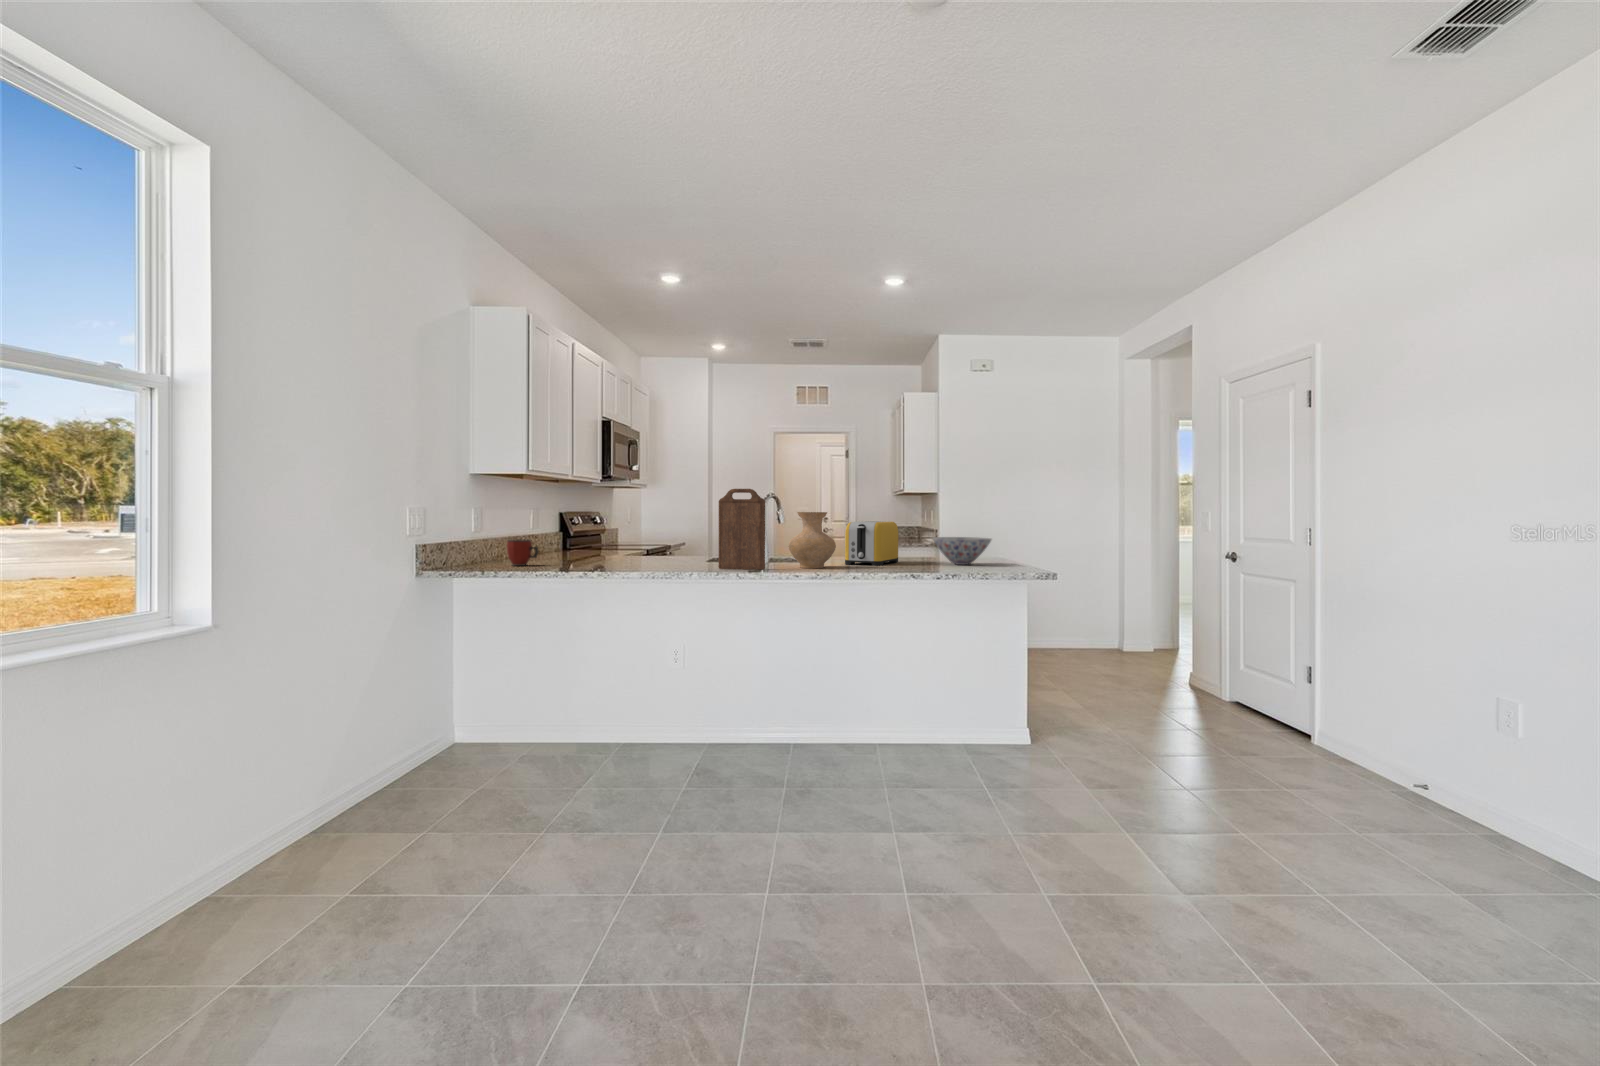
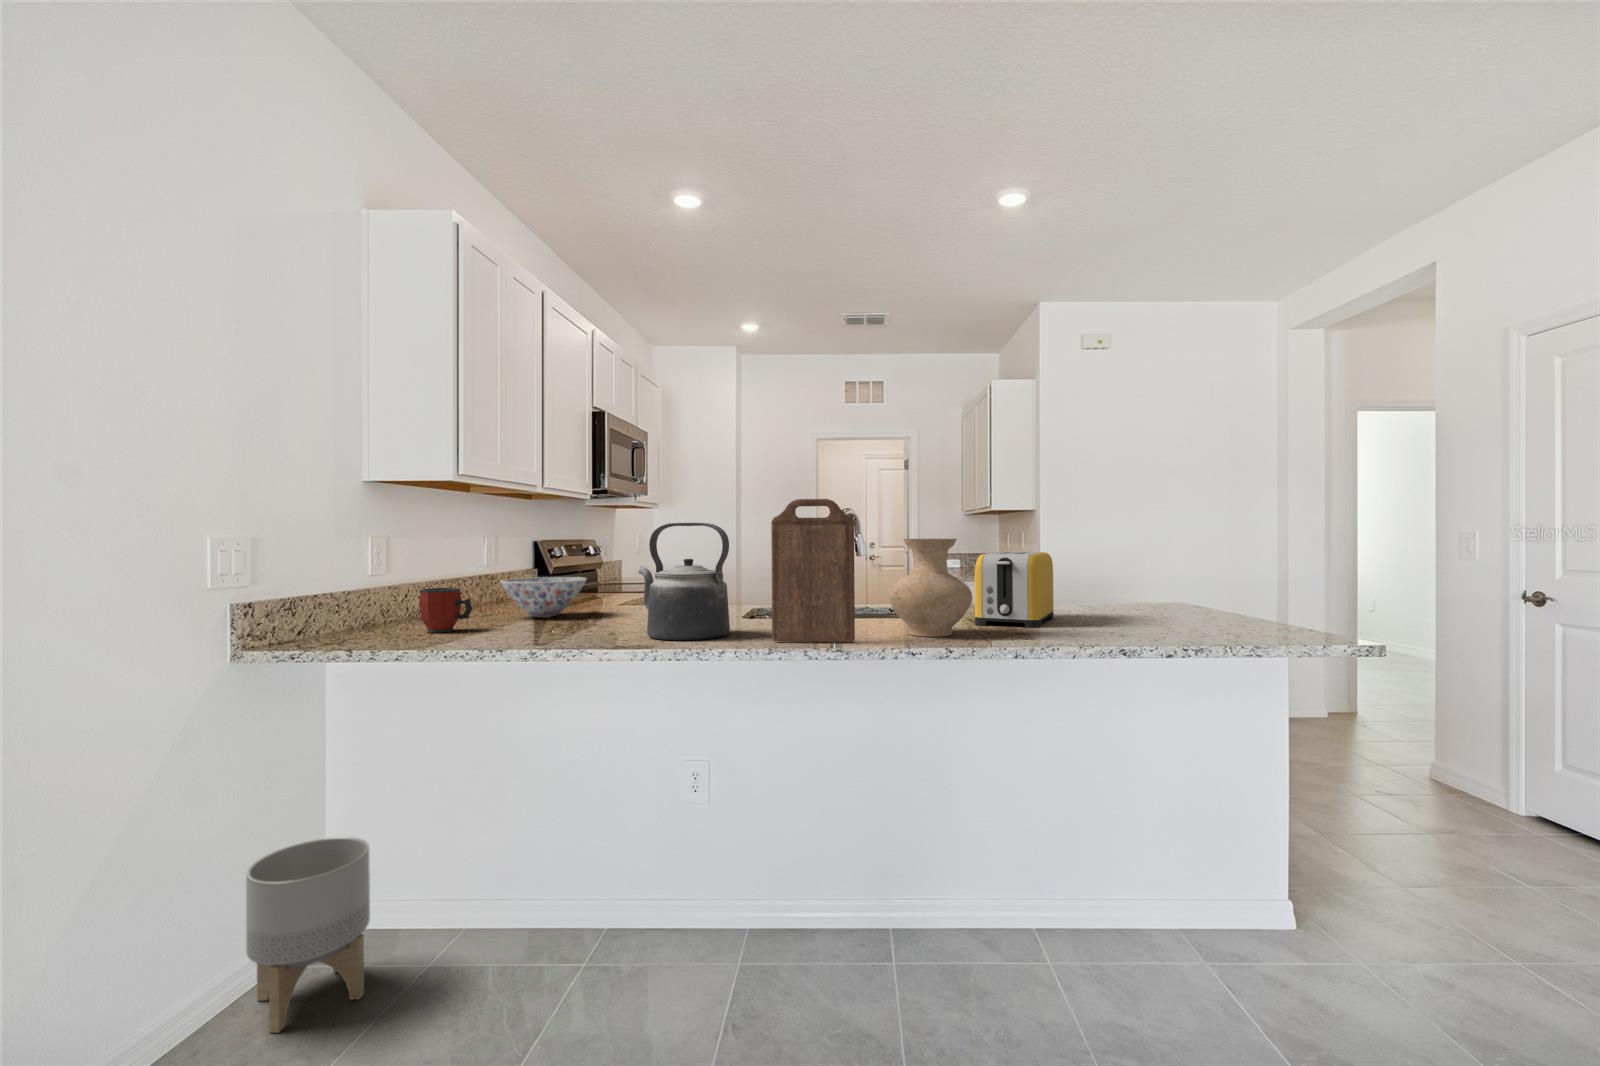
kettle: none [641,501,696,569] -> present [639,523,730,641]
bowl: present [933,537,992,565] -> present [500,577,587,617]
planter: none [422,683,487,779] -> present [246,837,370,1033]

